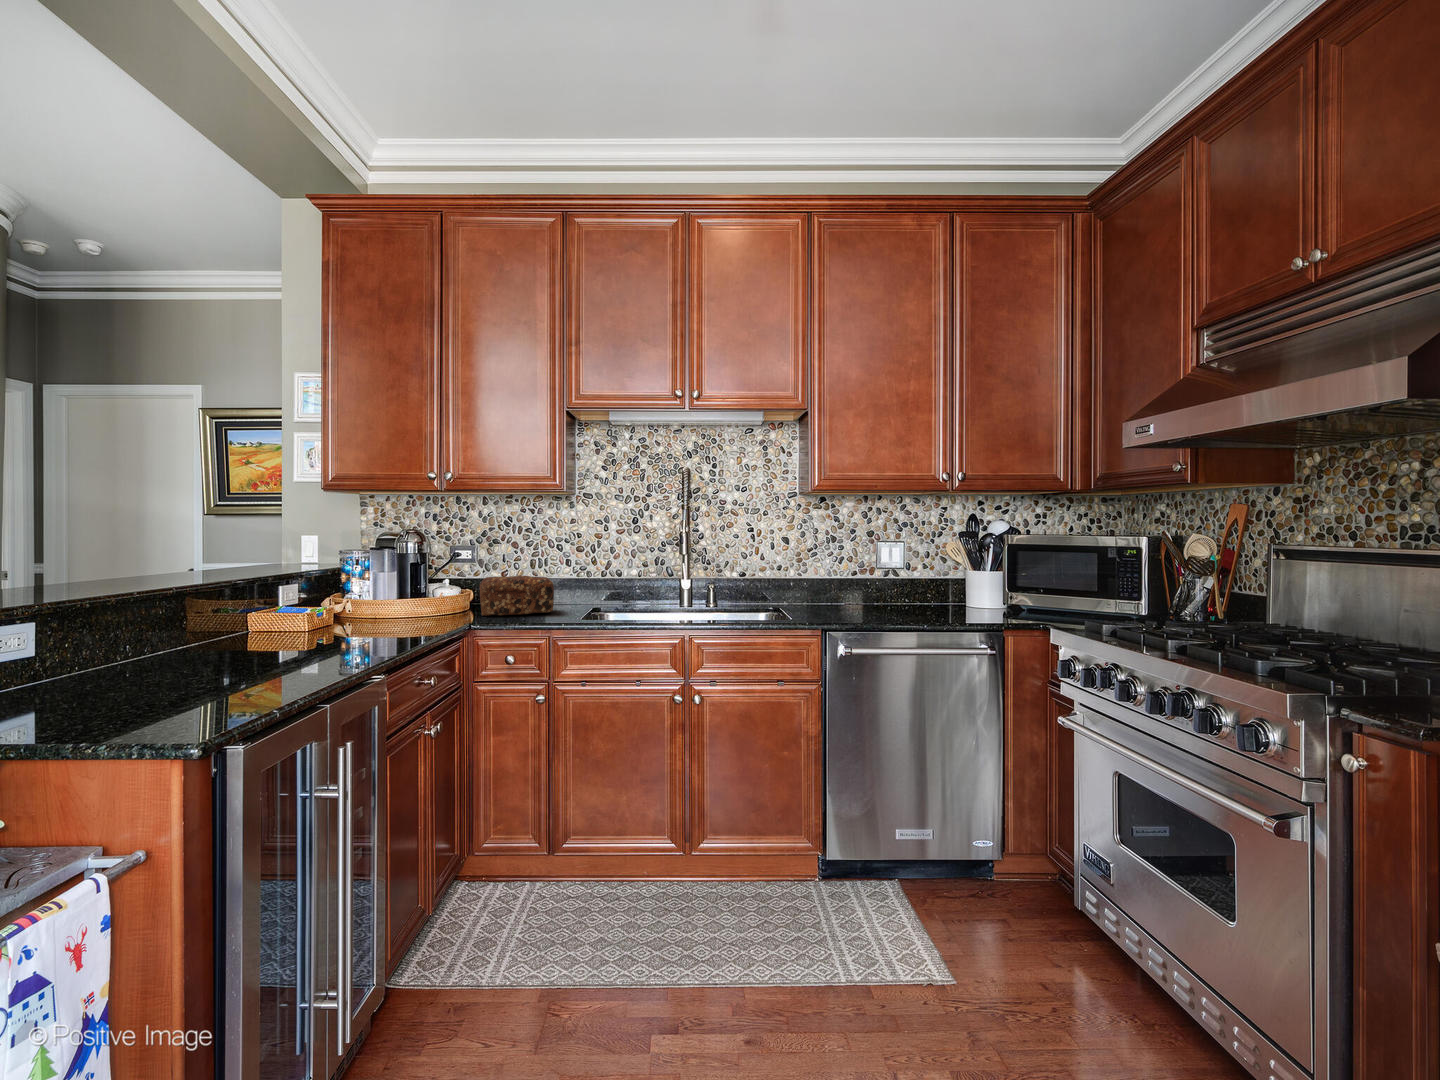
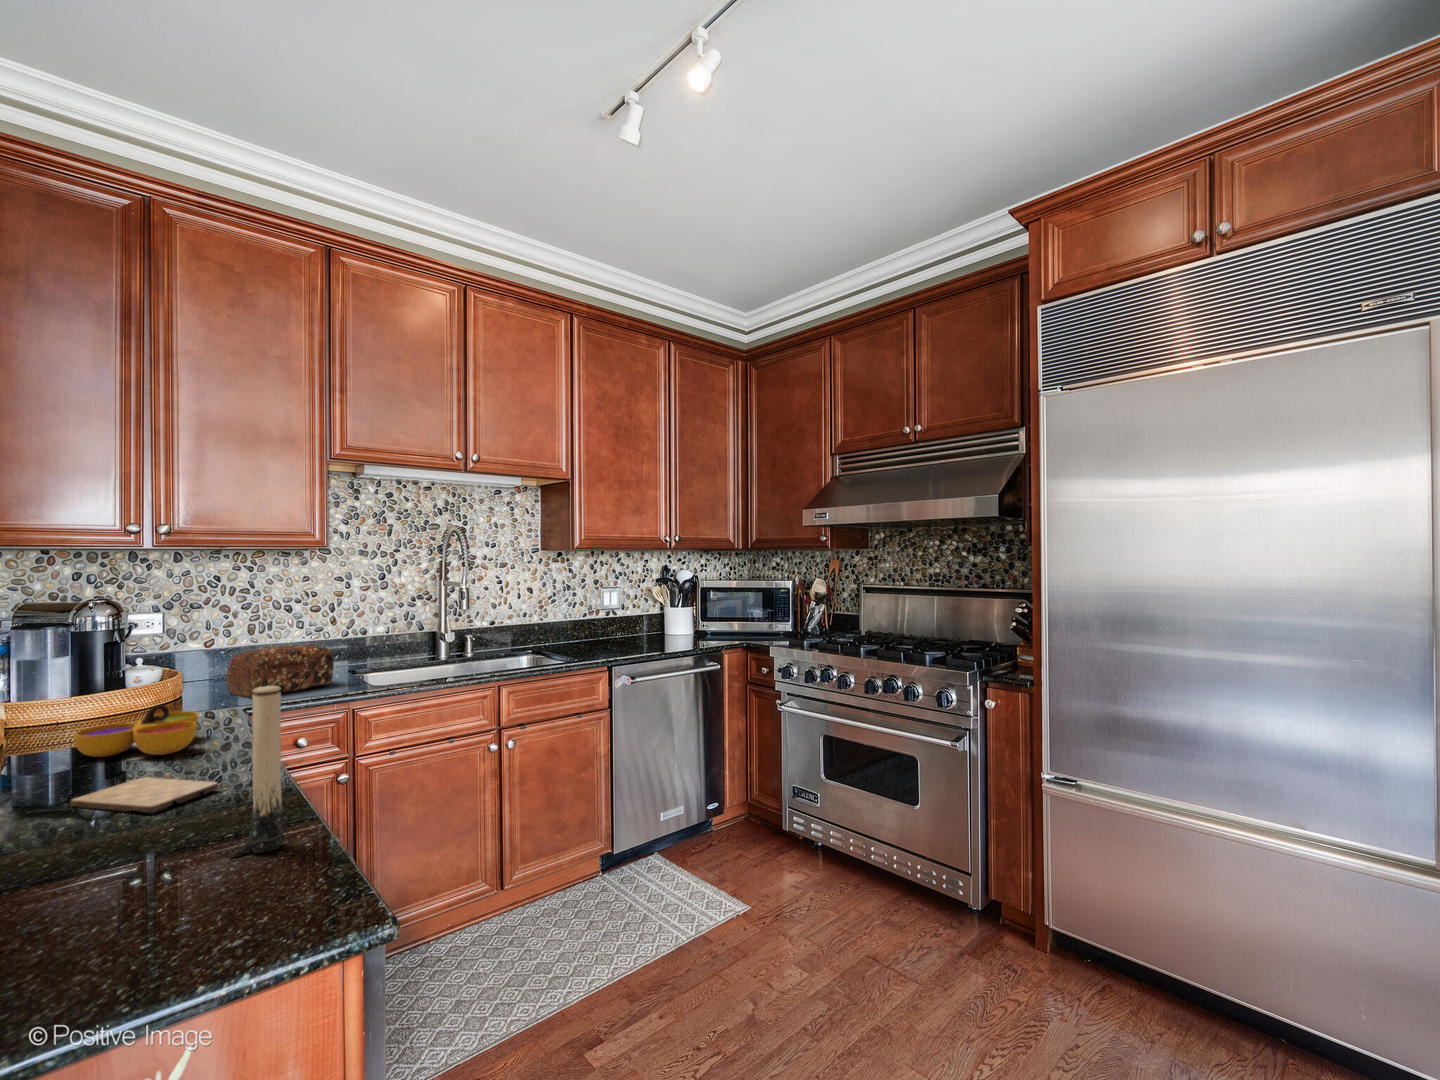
candle: none [89,585,131,724] -> present [229,686,285,857]
decorative bowl: none [281,607,368,644] -> present [74,704,198,757]
cutting board: none [177,656,249,681] -> present [70,777,218,814]

